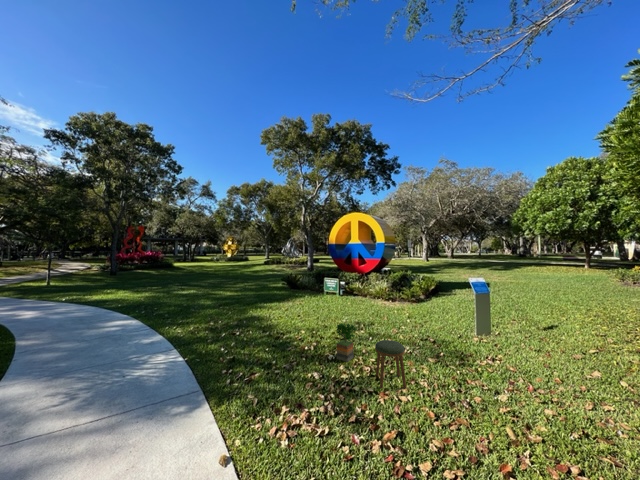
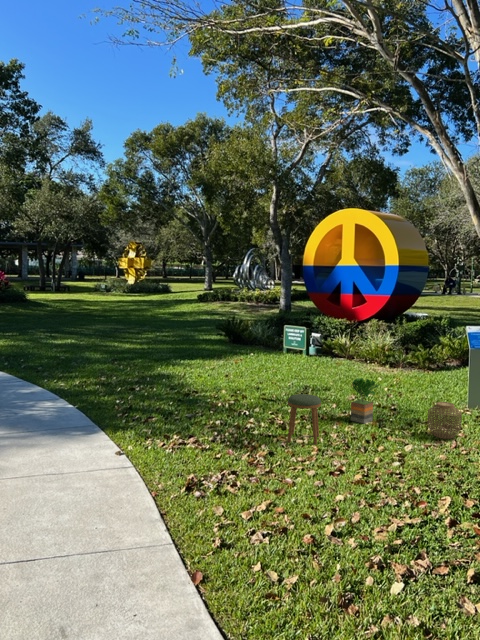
potted tree: present [336,323,357,362] -> present [351,378,378,424]
woven basket: none [475,337,505,368] -> present [427,402,462,439]

